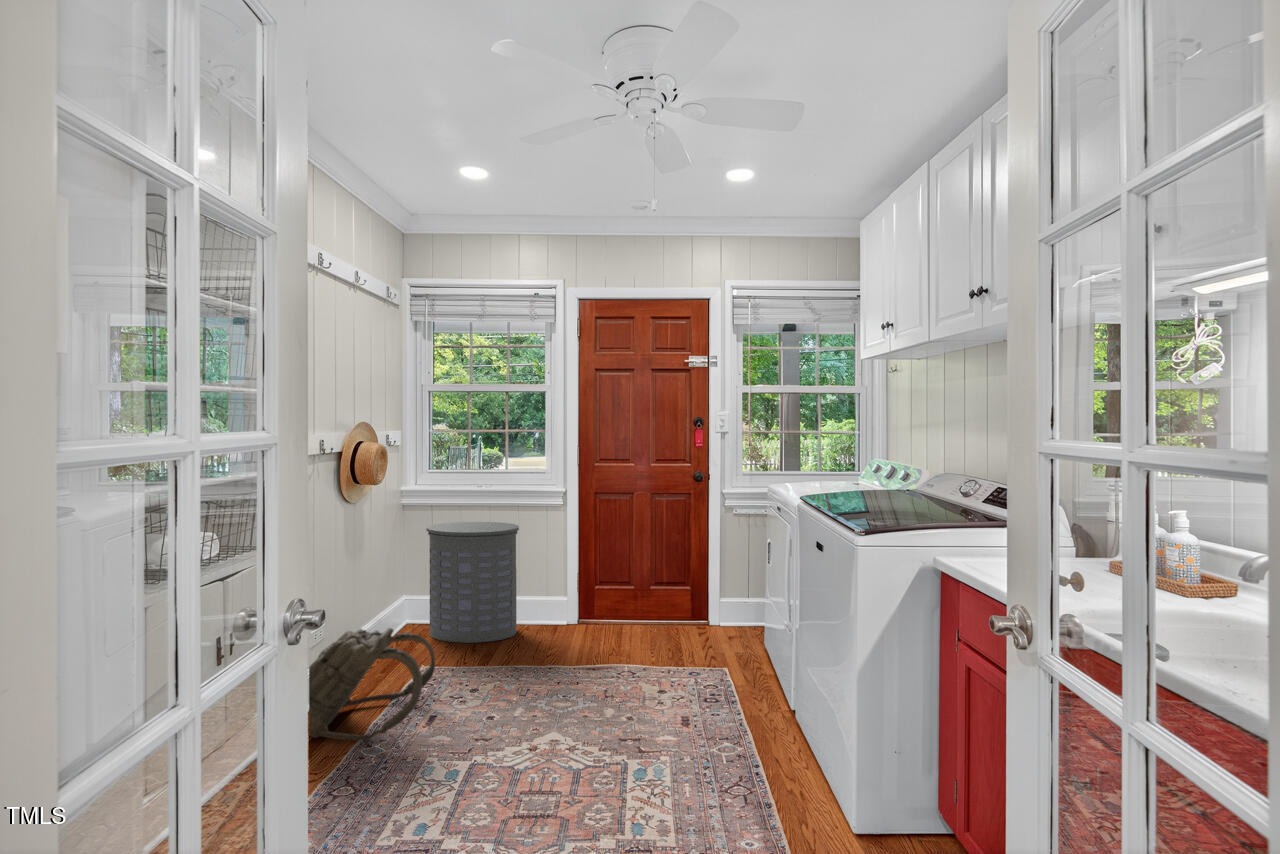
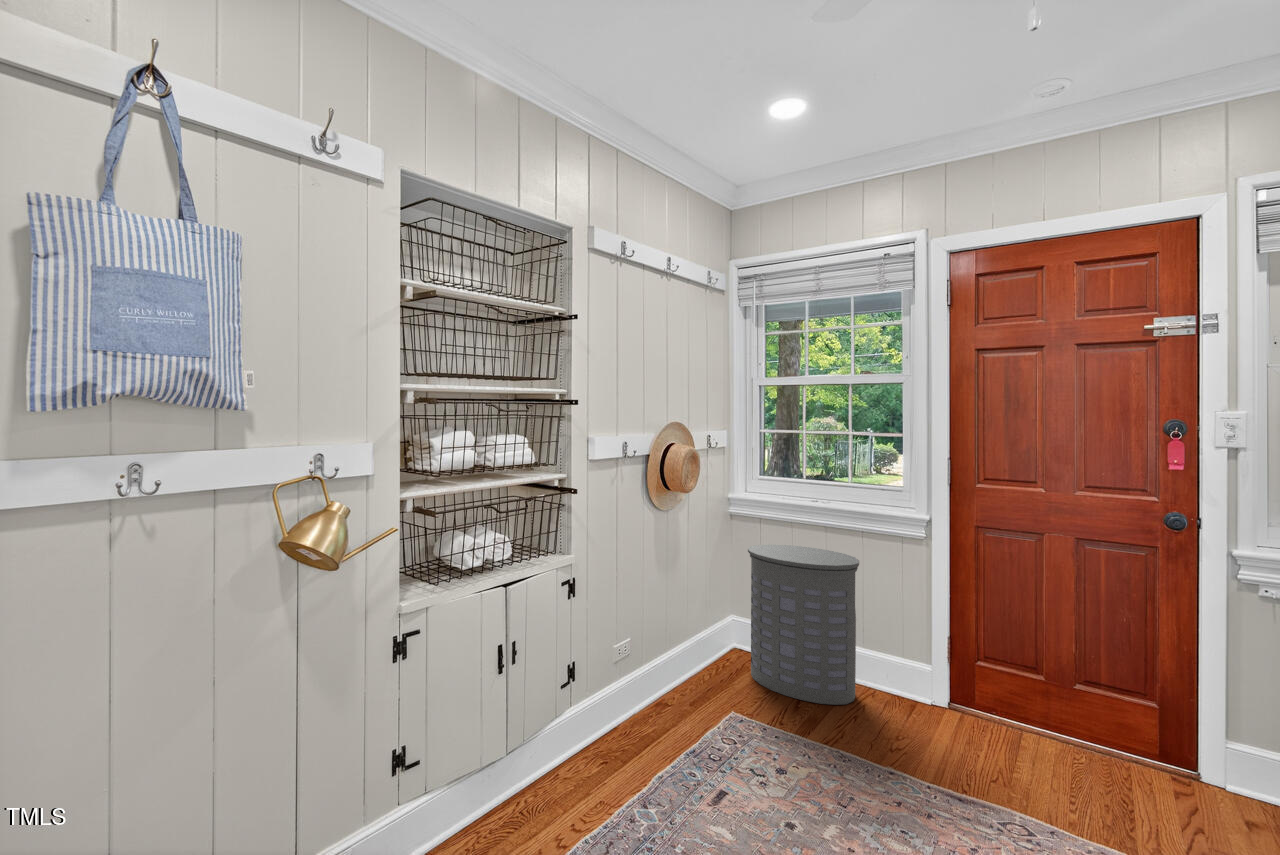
backpack: present [309,628,435,744] -> none [573,661,732,803]

